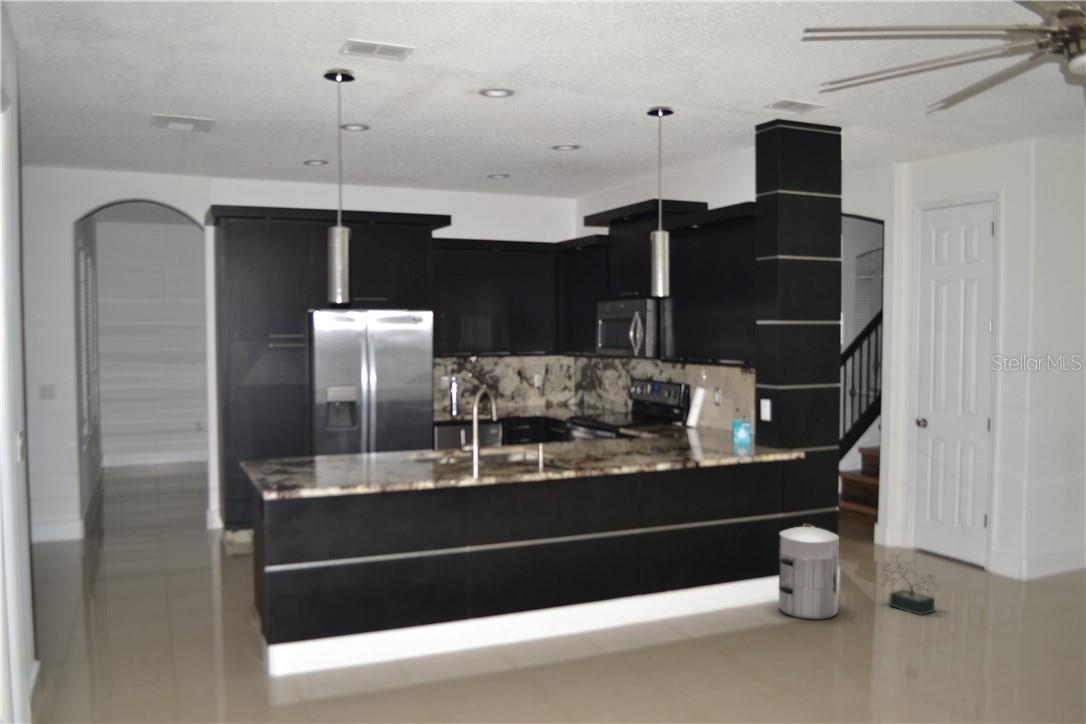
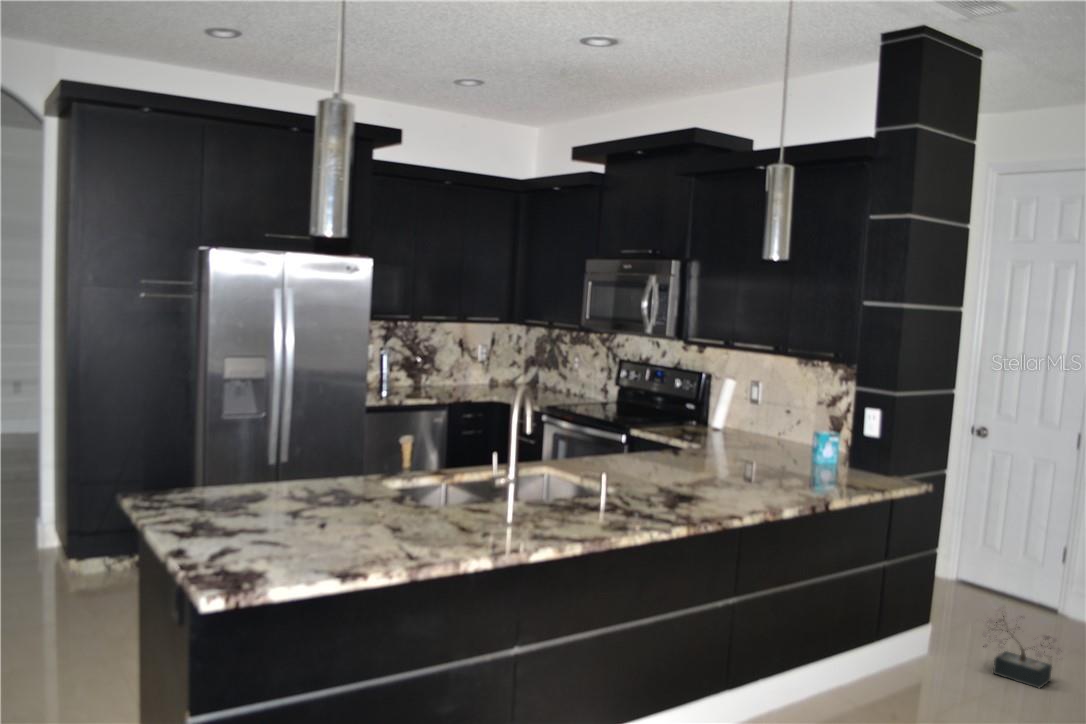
waste bin: present [778,524,839,620] -> none [864,571,952,698]

